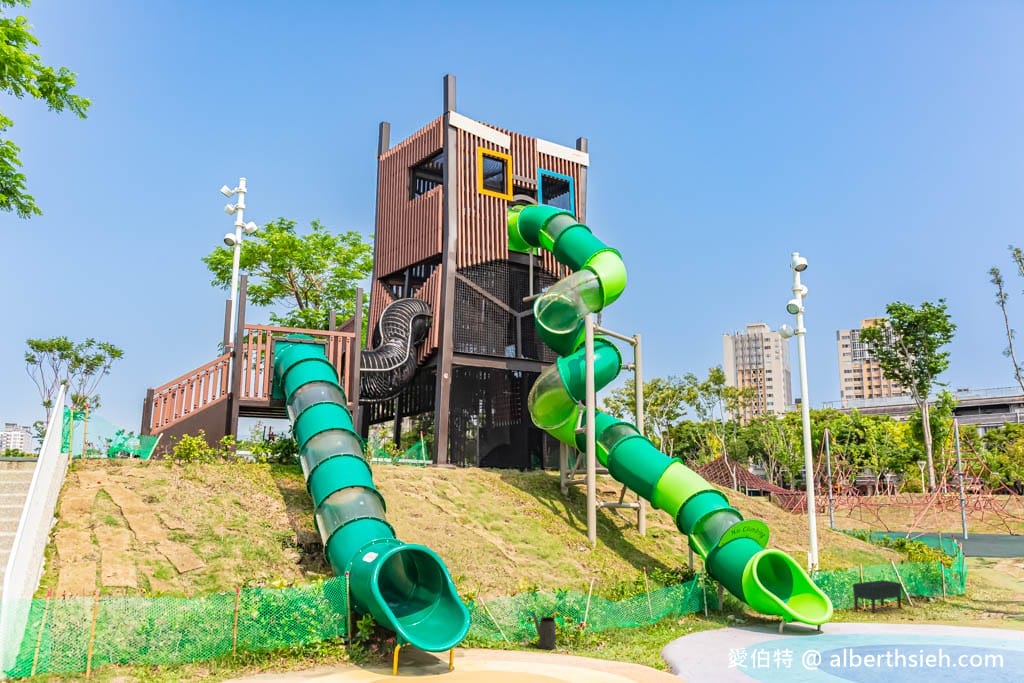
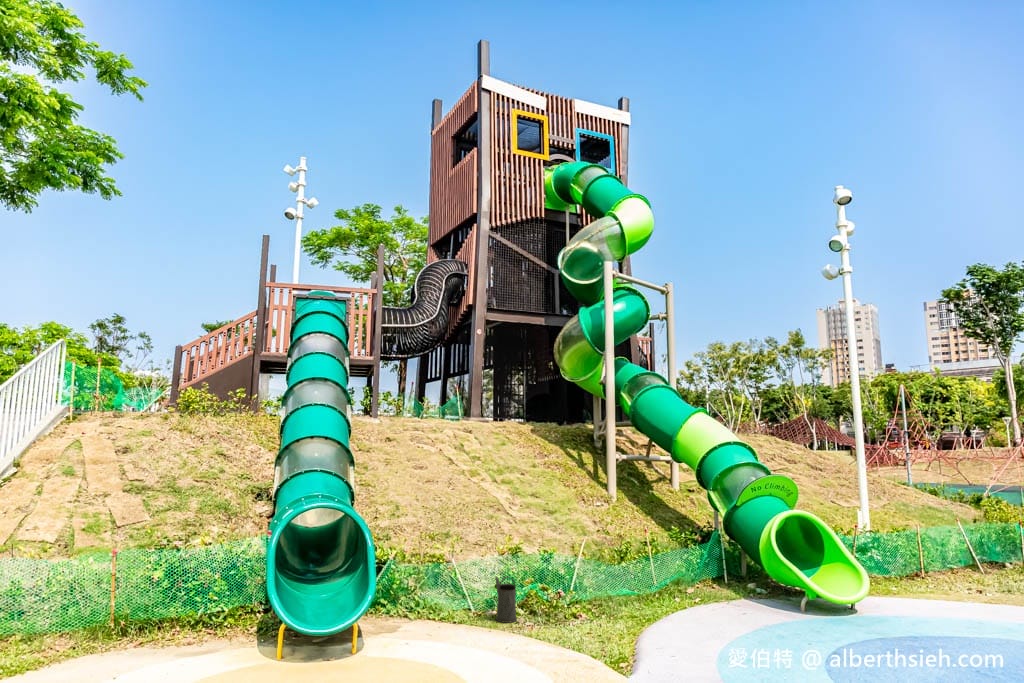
bench: present [853,580,901,613] -> none [906,544,968,583]

